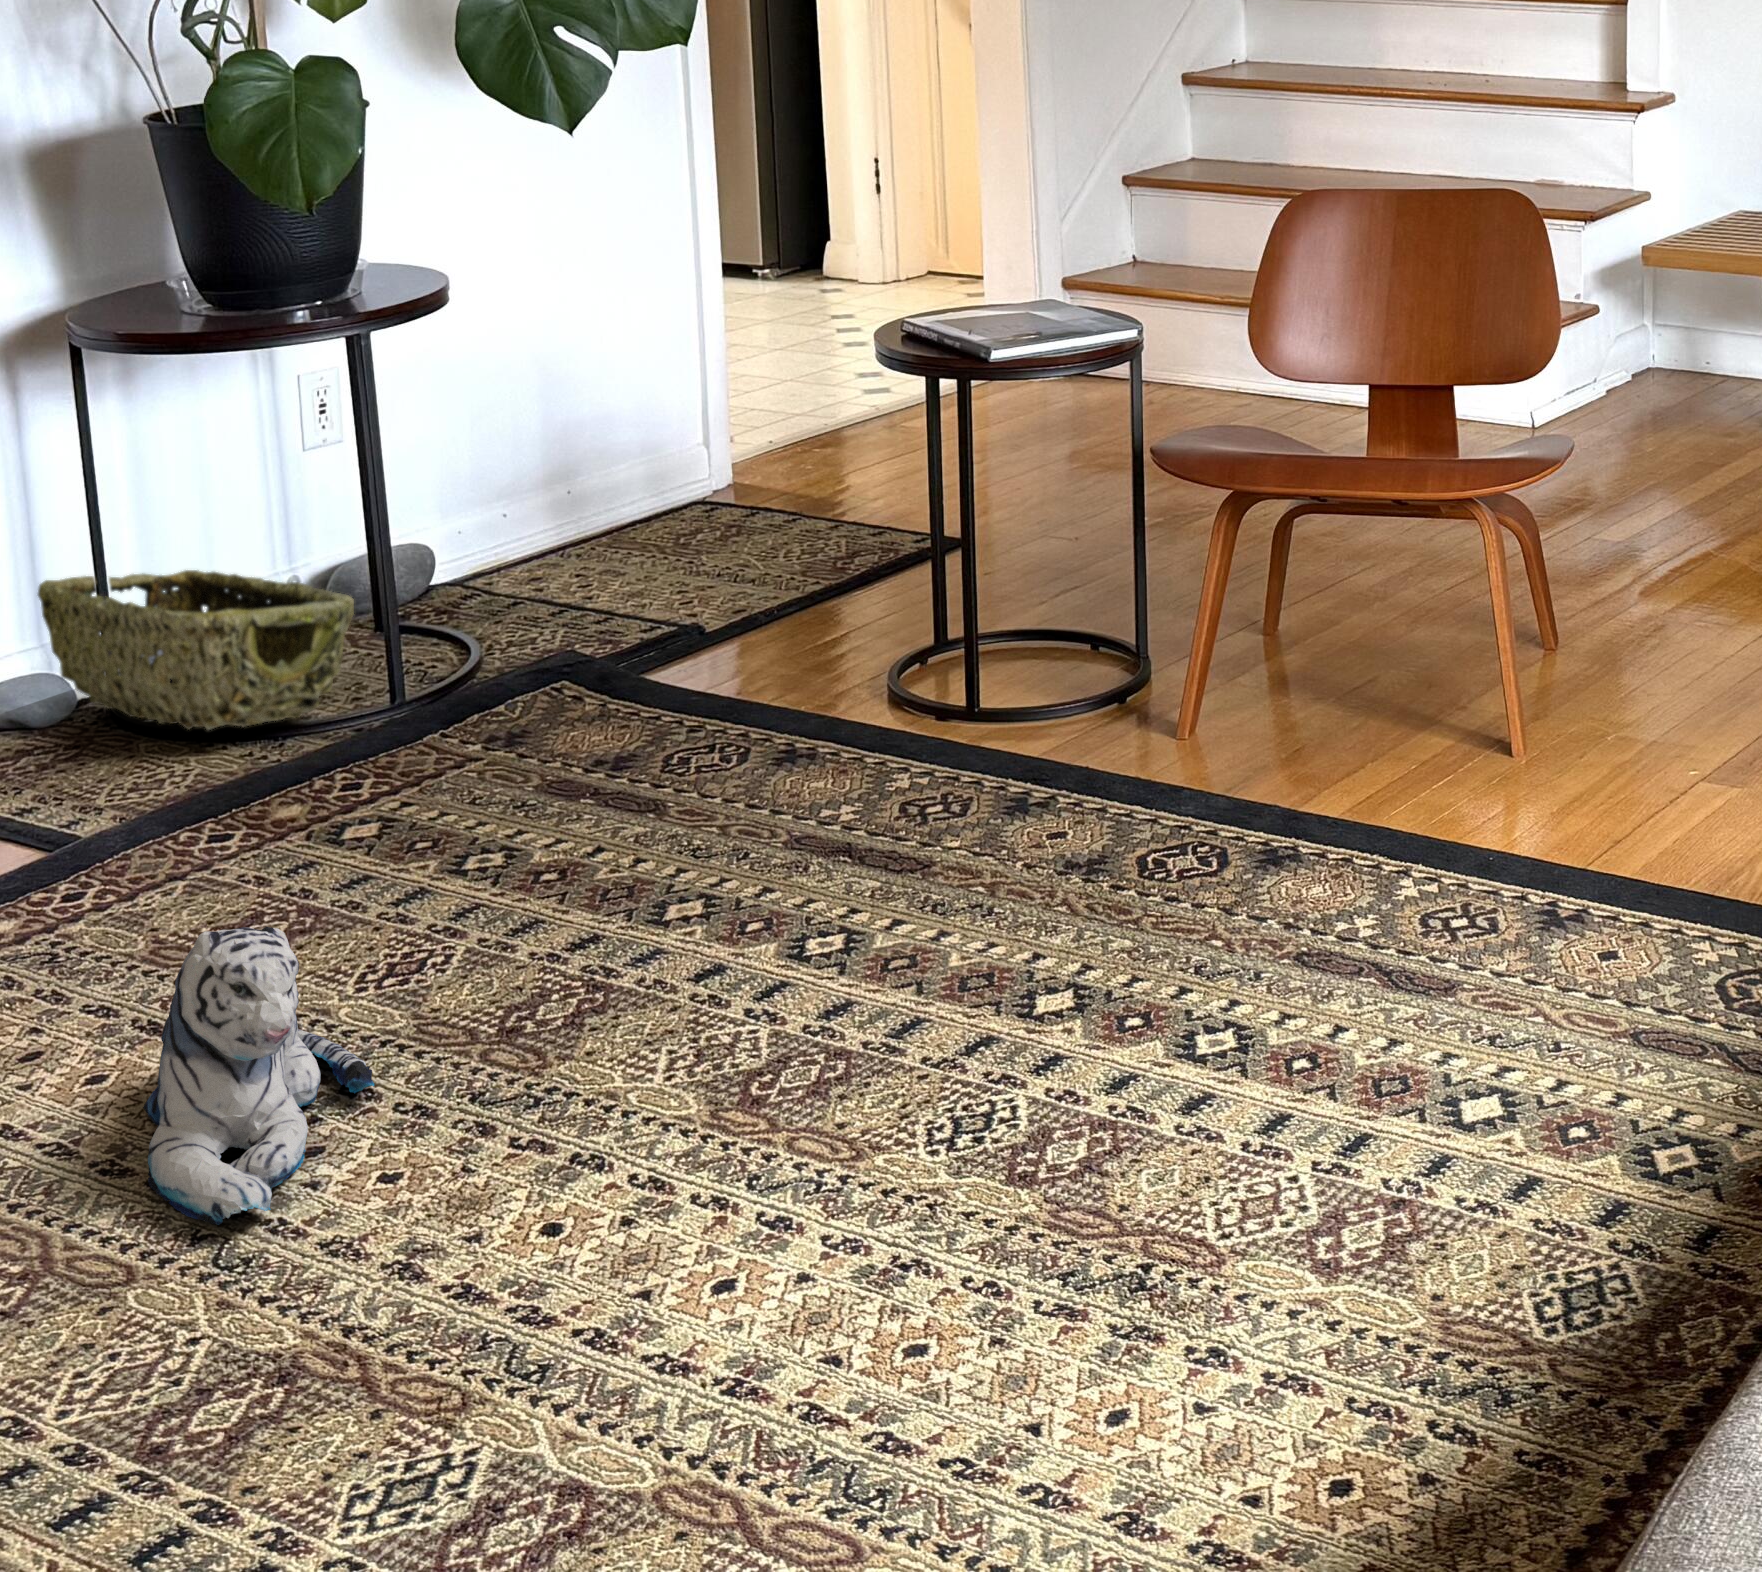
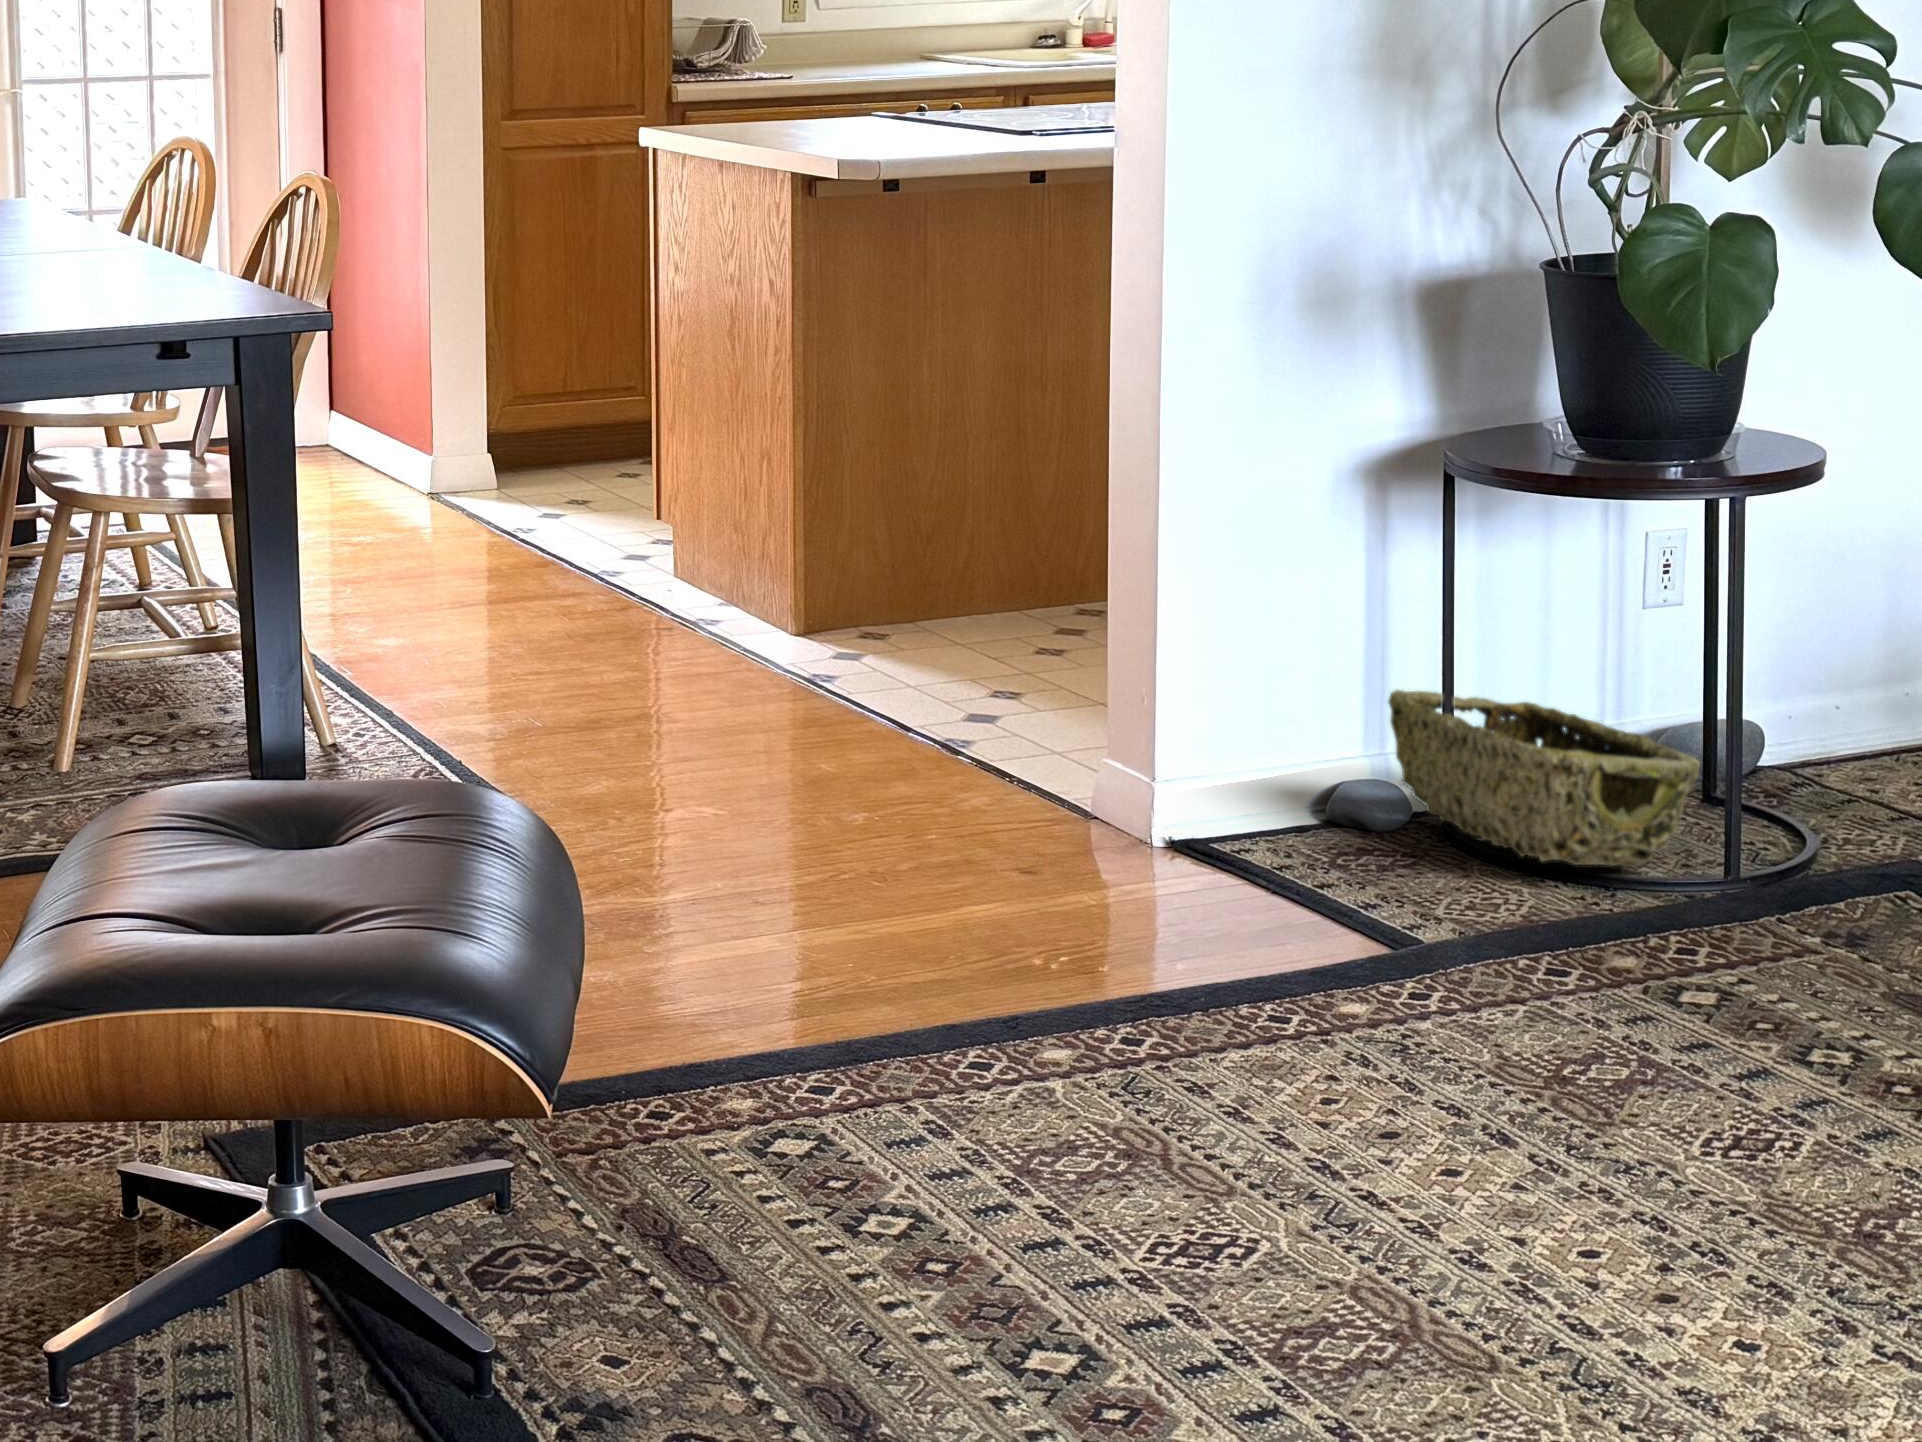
plush toy: present [143,927,374,1225] -> none [1499,1065,1729,1343]

